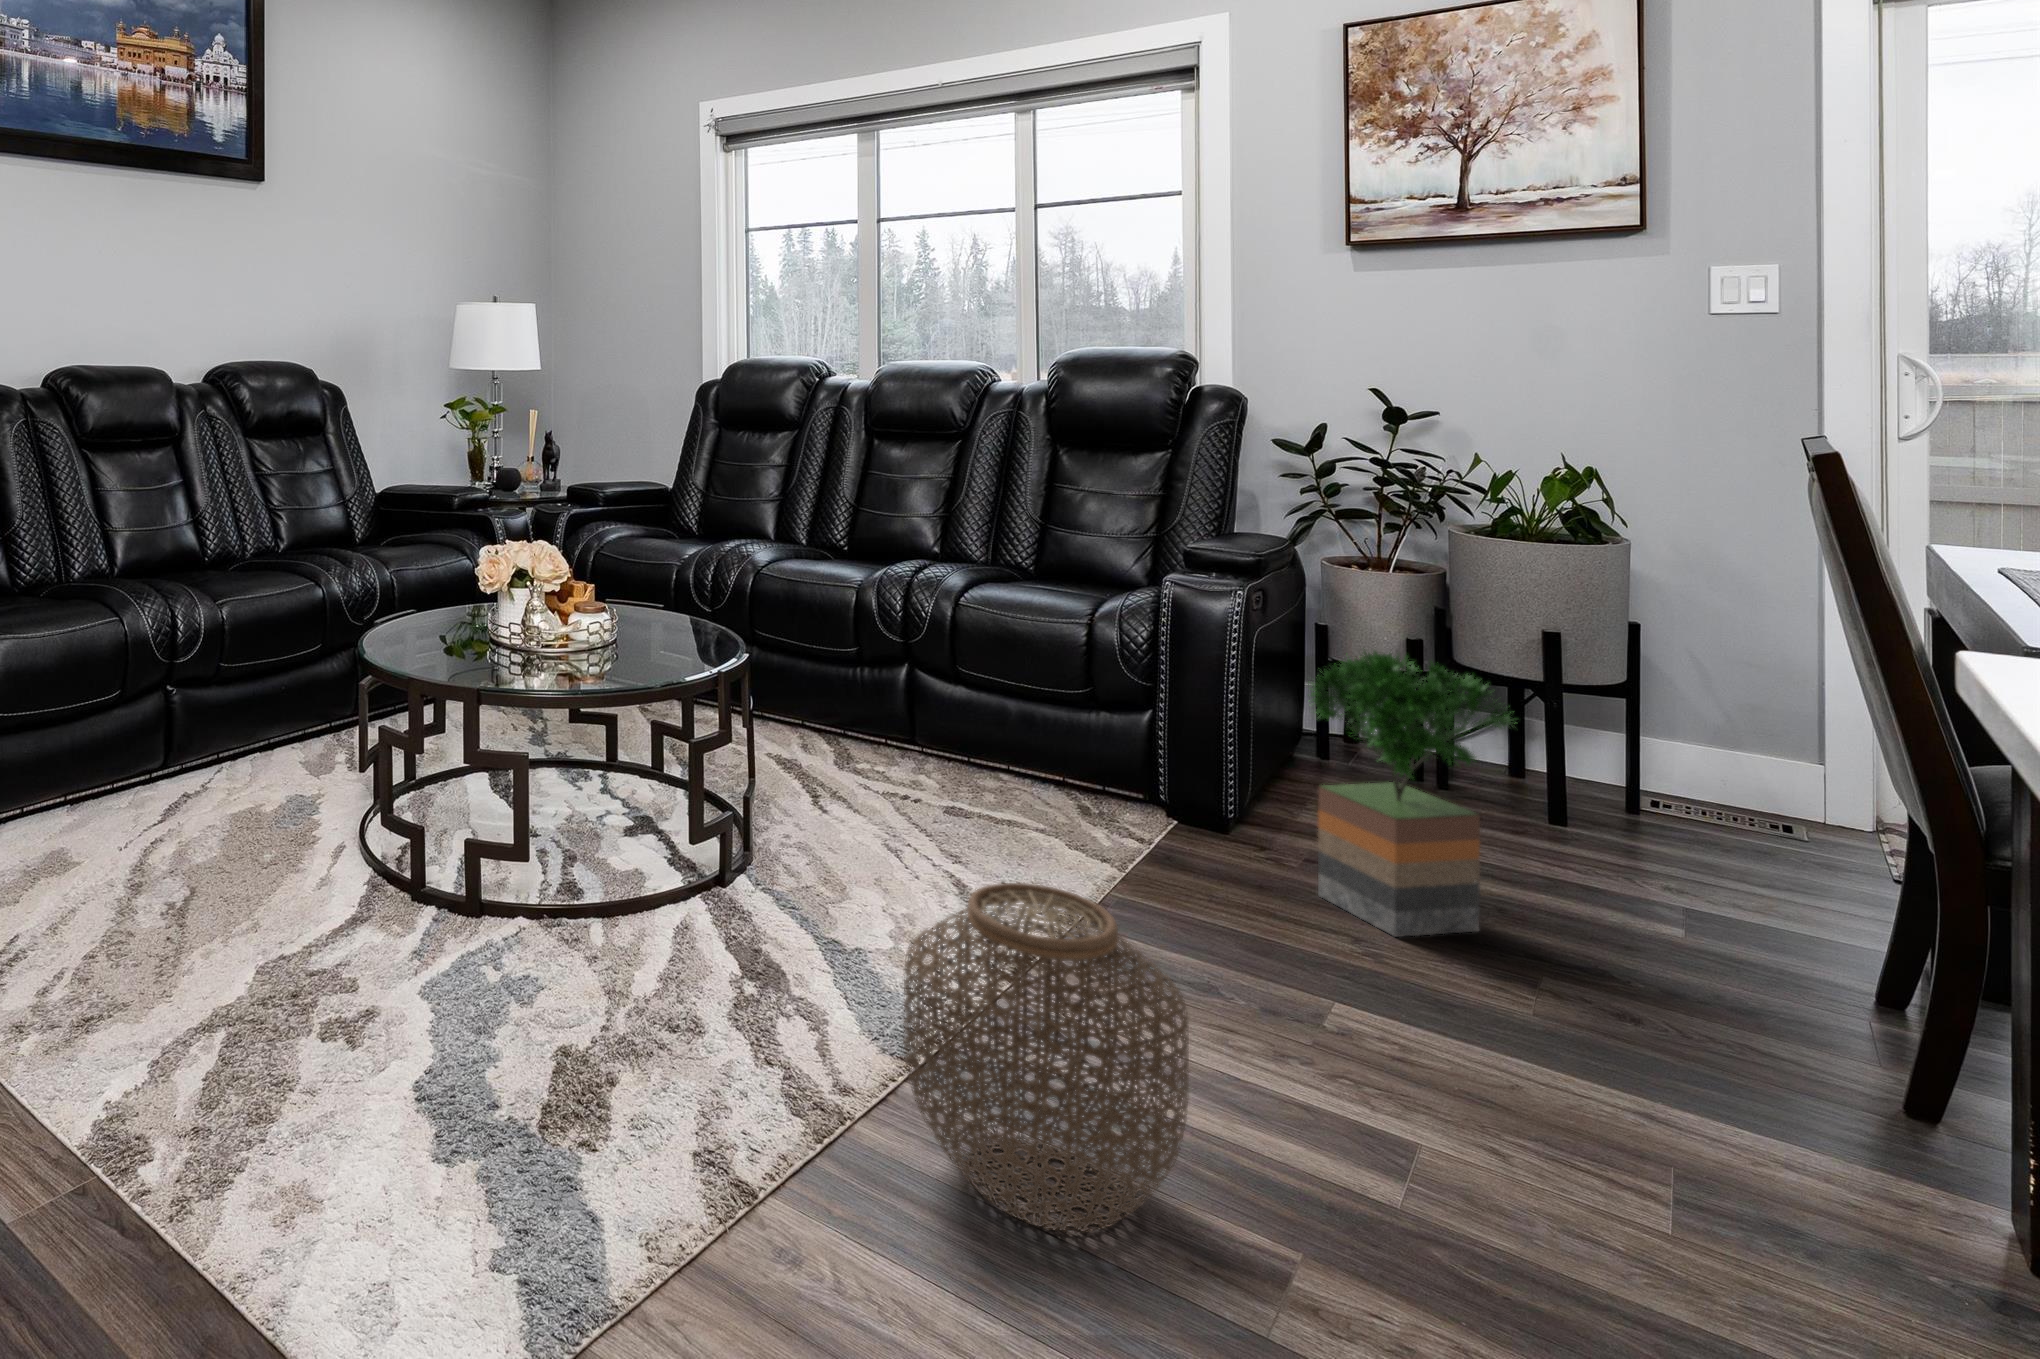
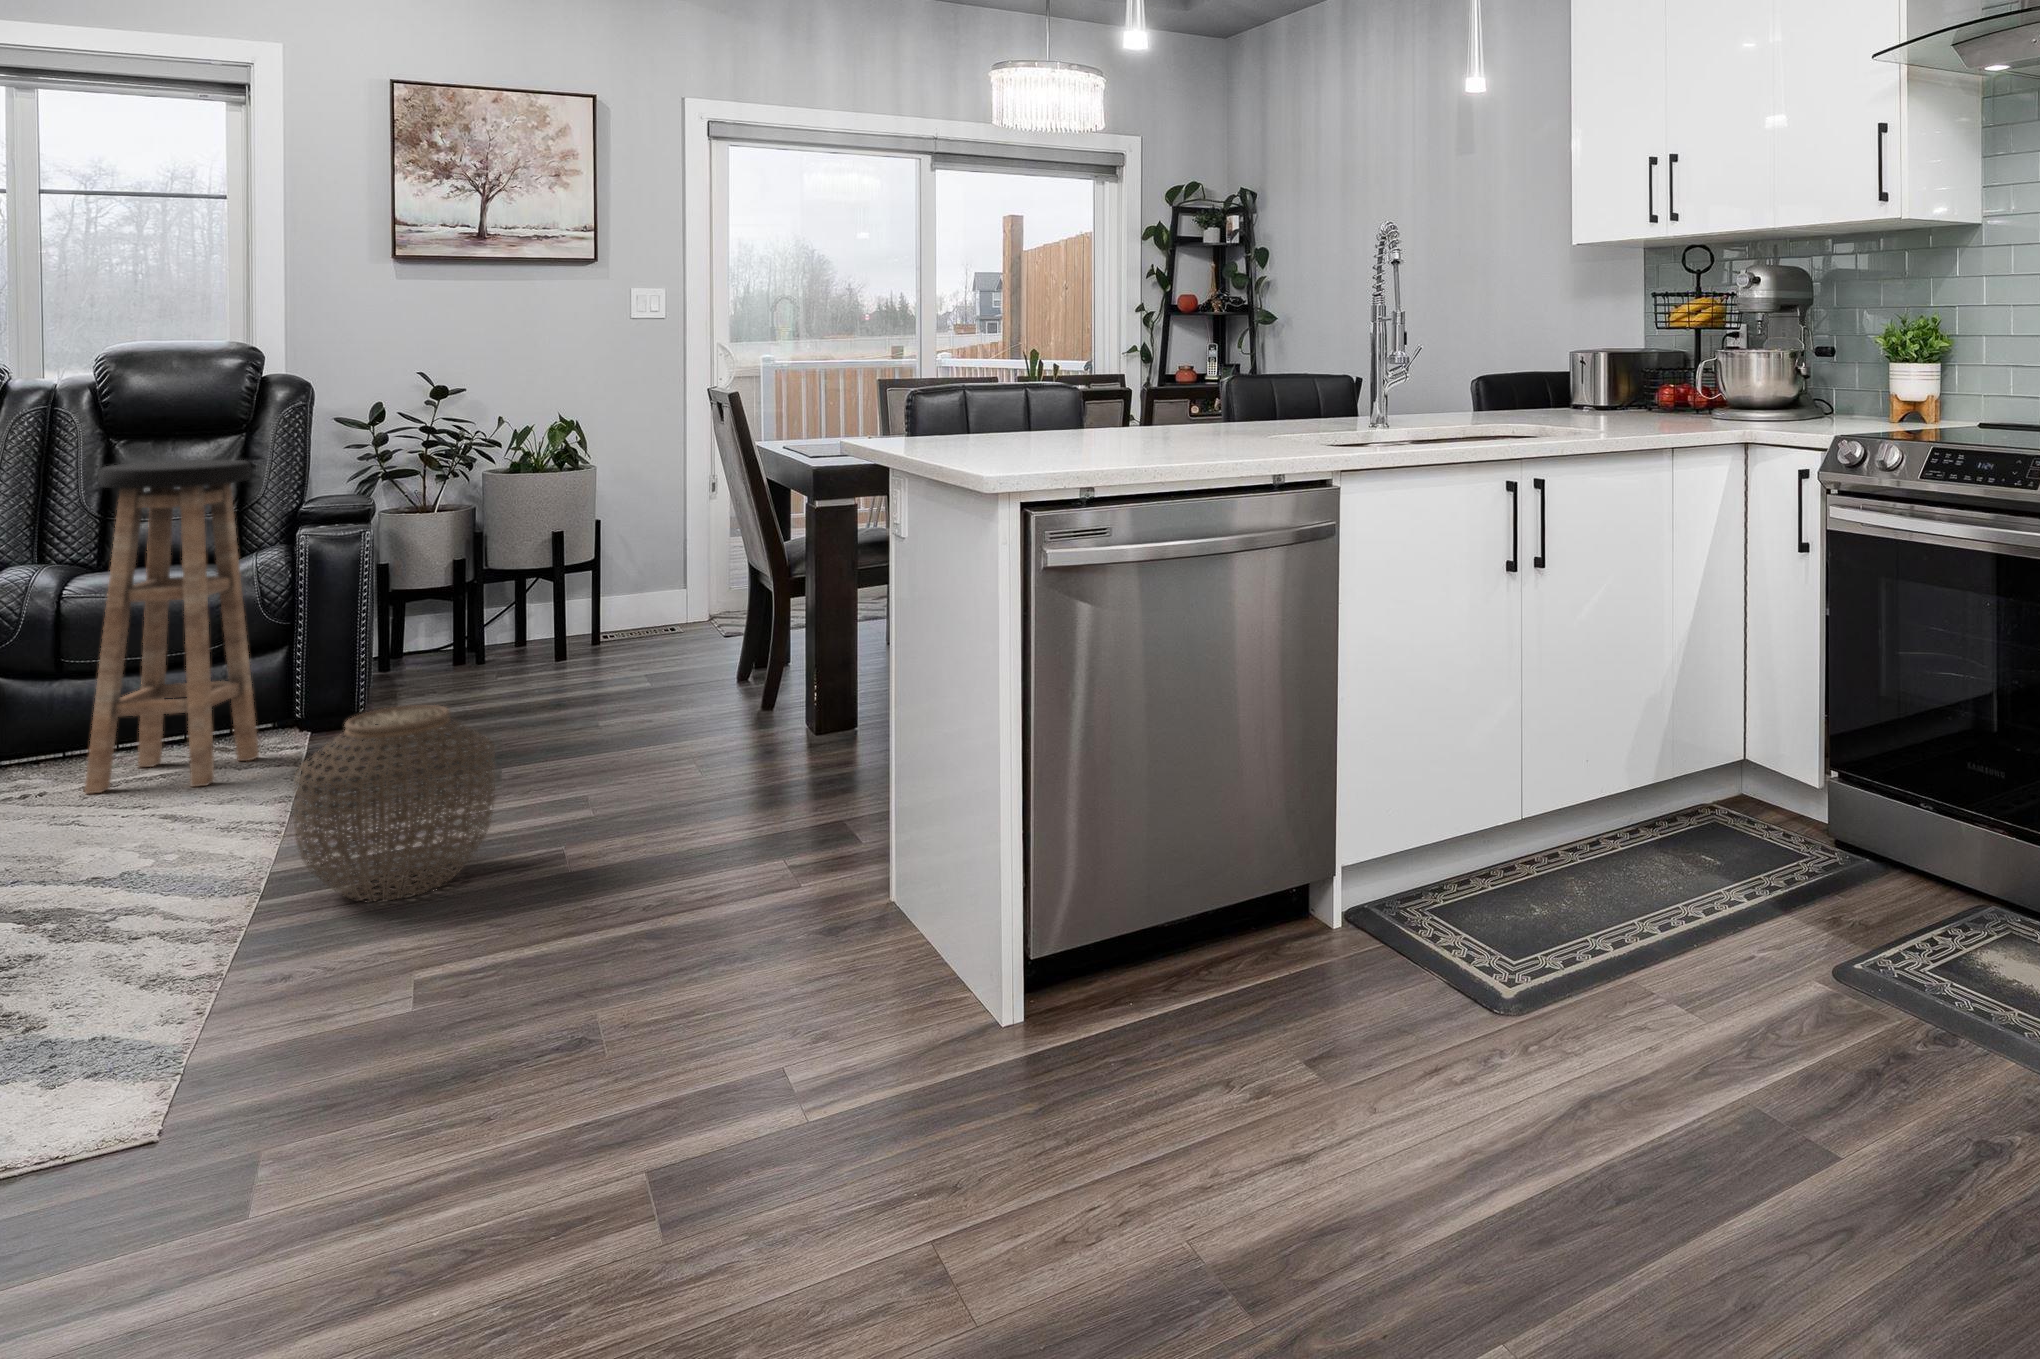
bar stool: none [923,470,1094,859] -> present [85,460,259,794]
potted tree: present [1308,651,1517,937] -> none [444,553,576,734]

